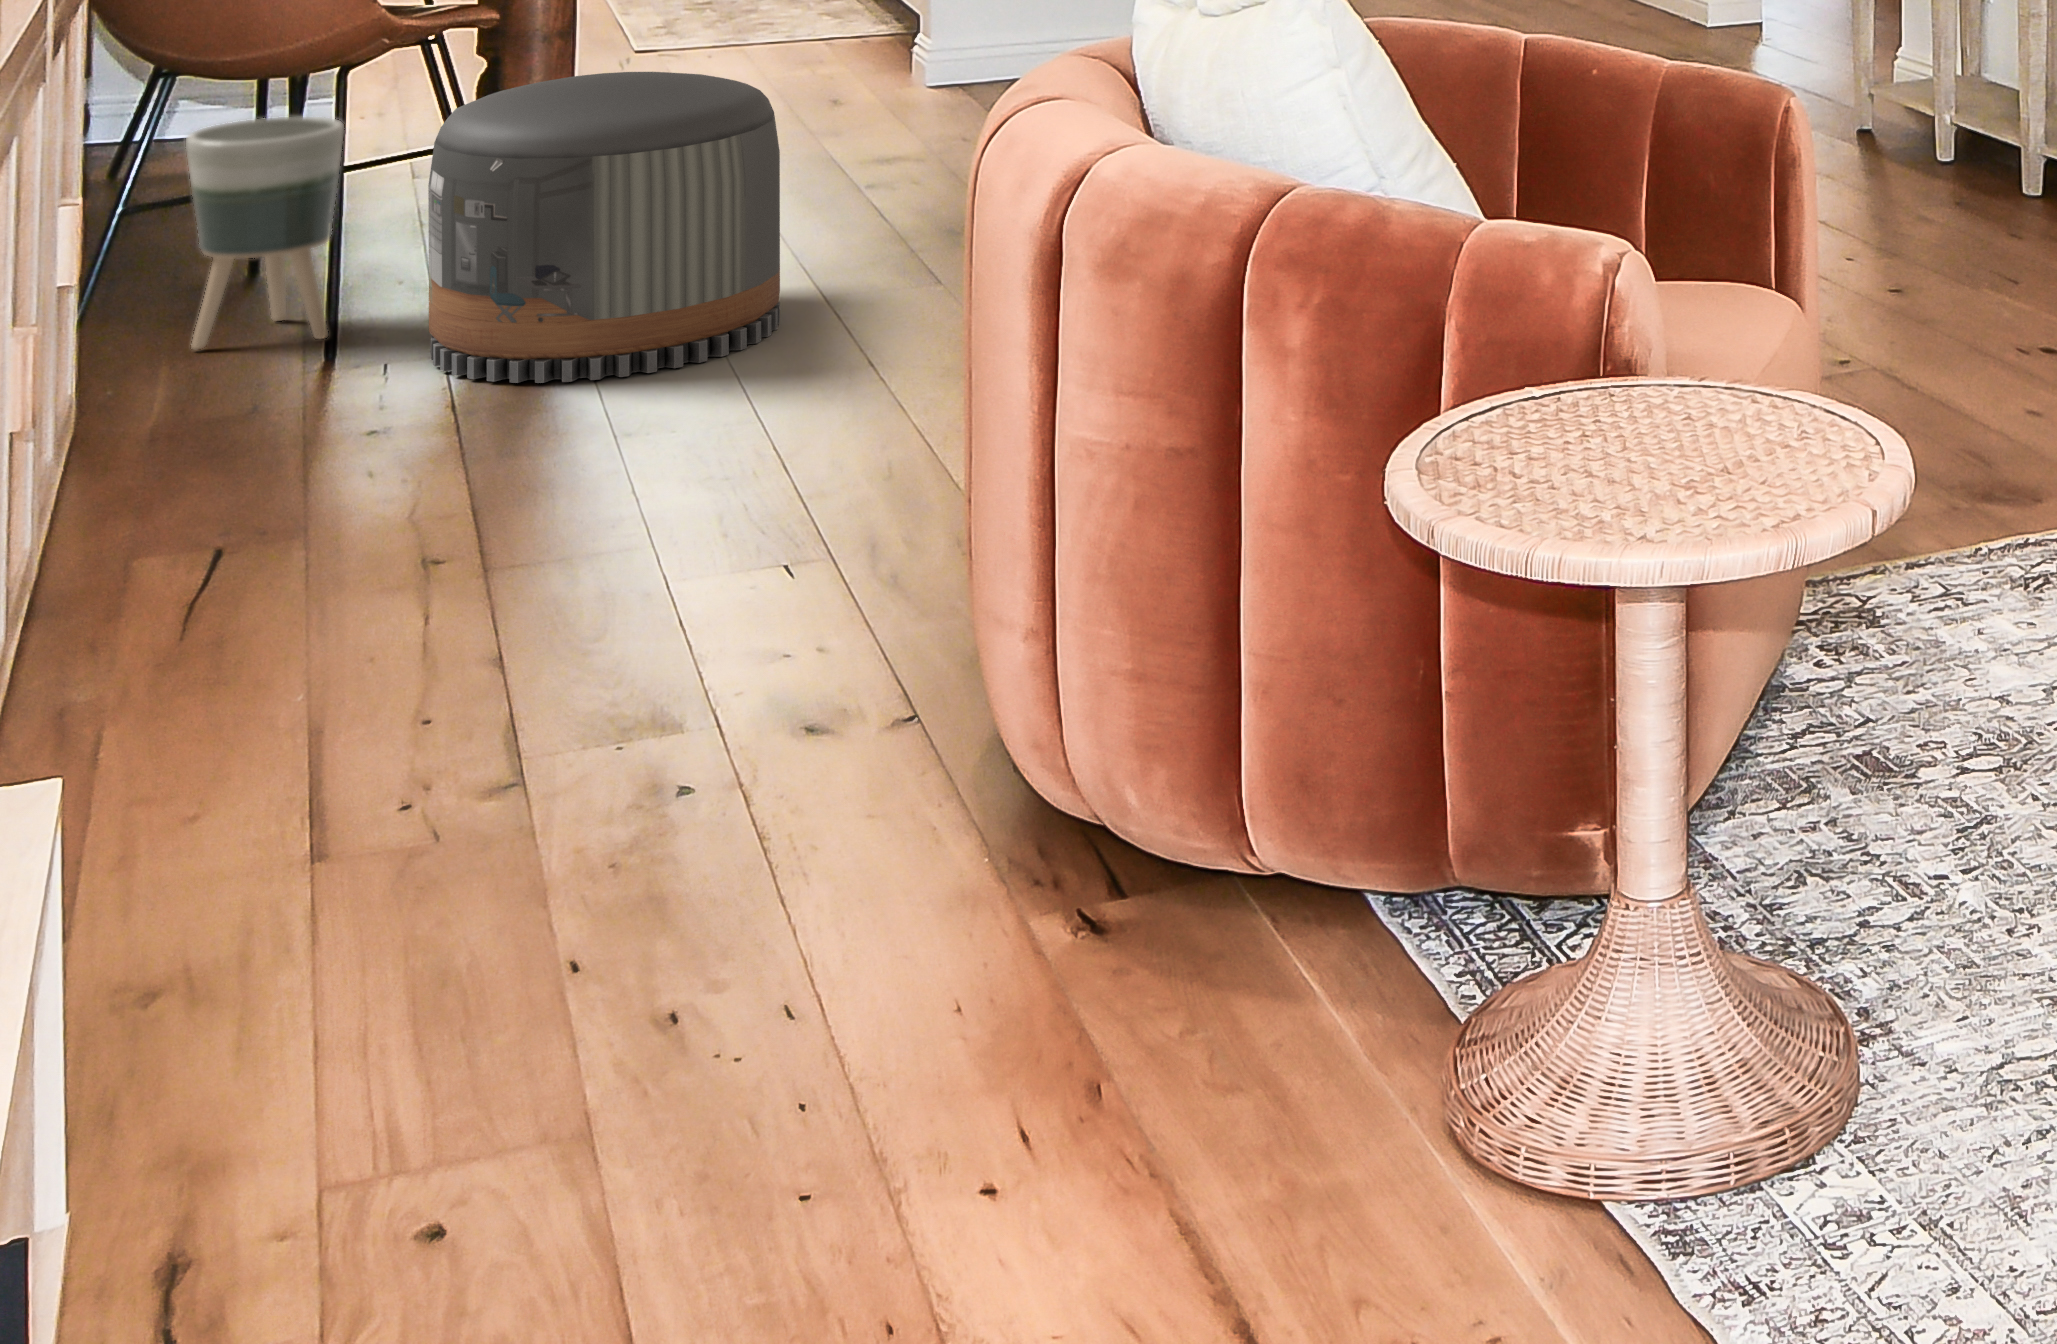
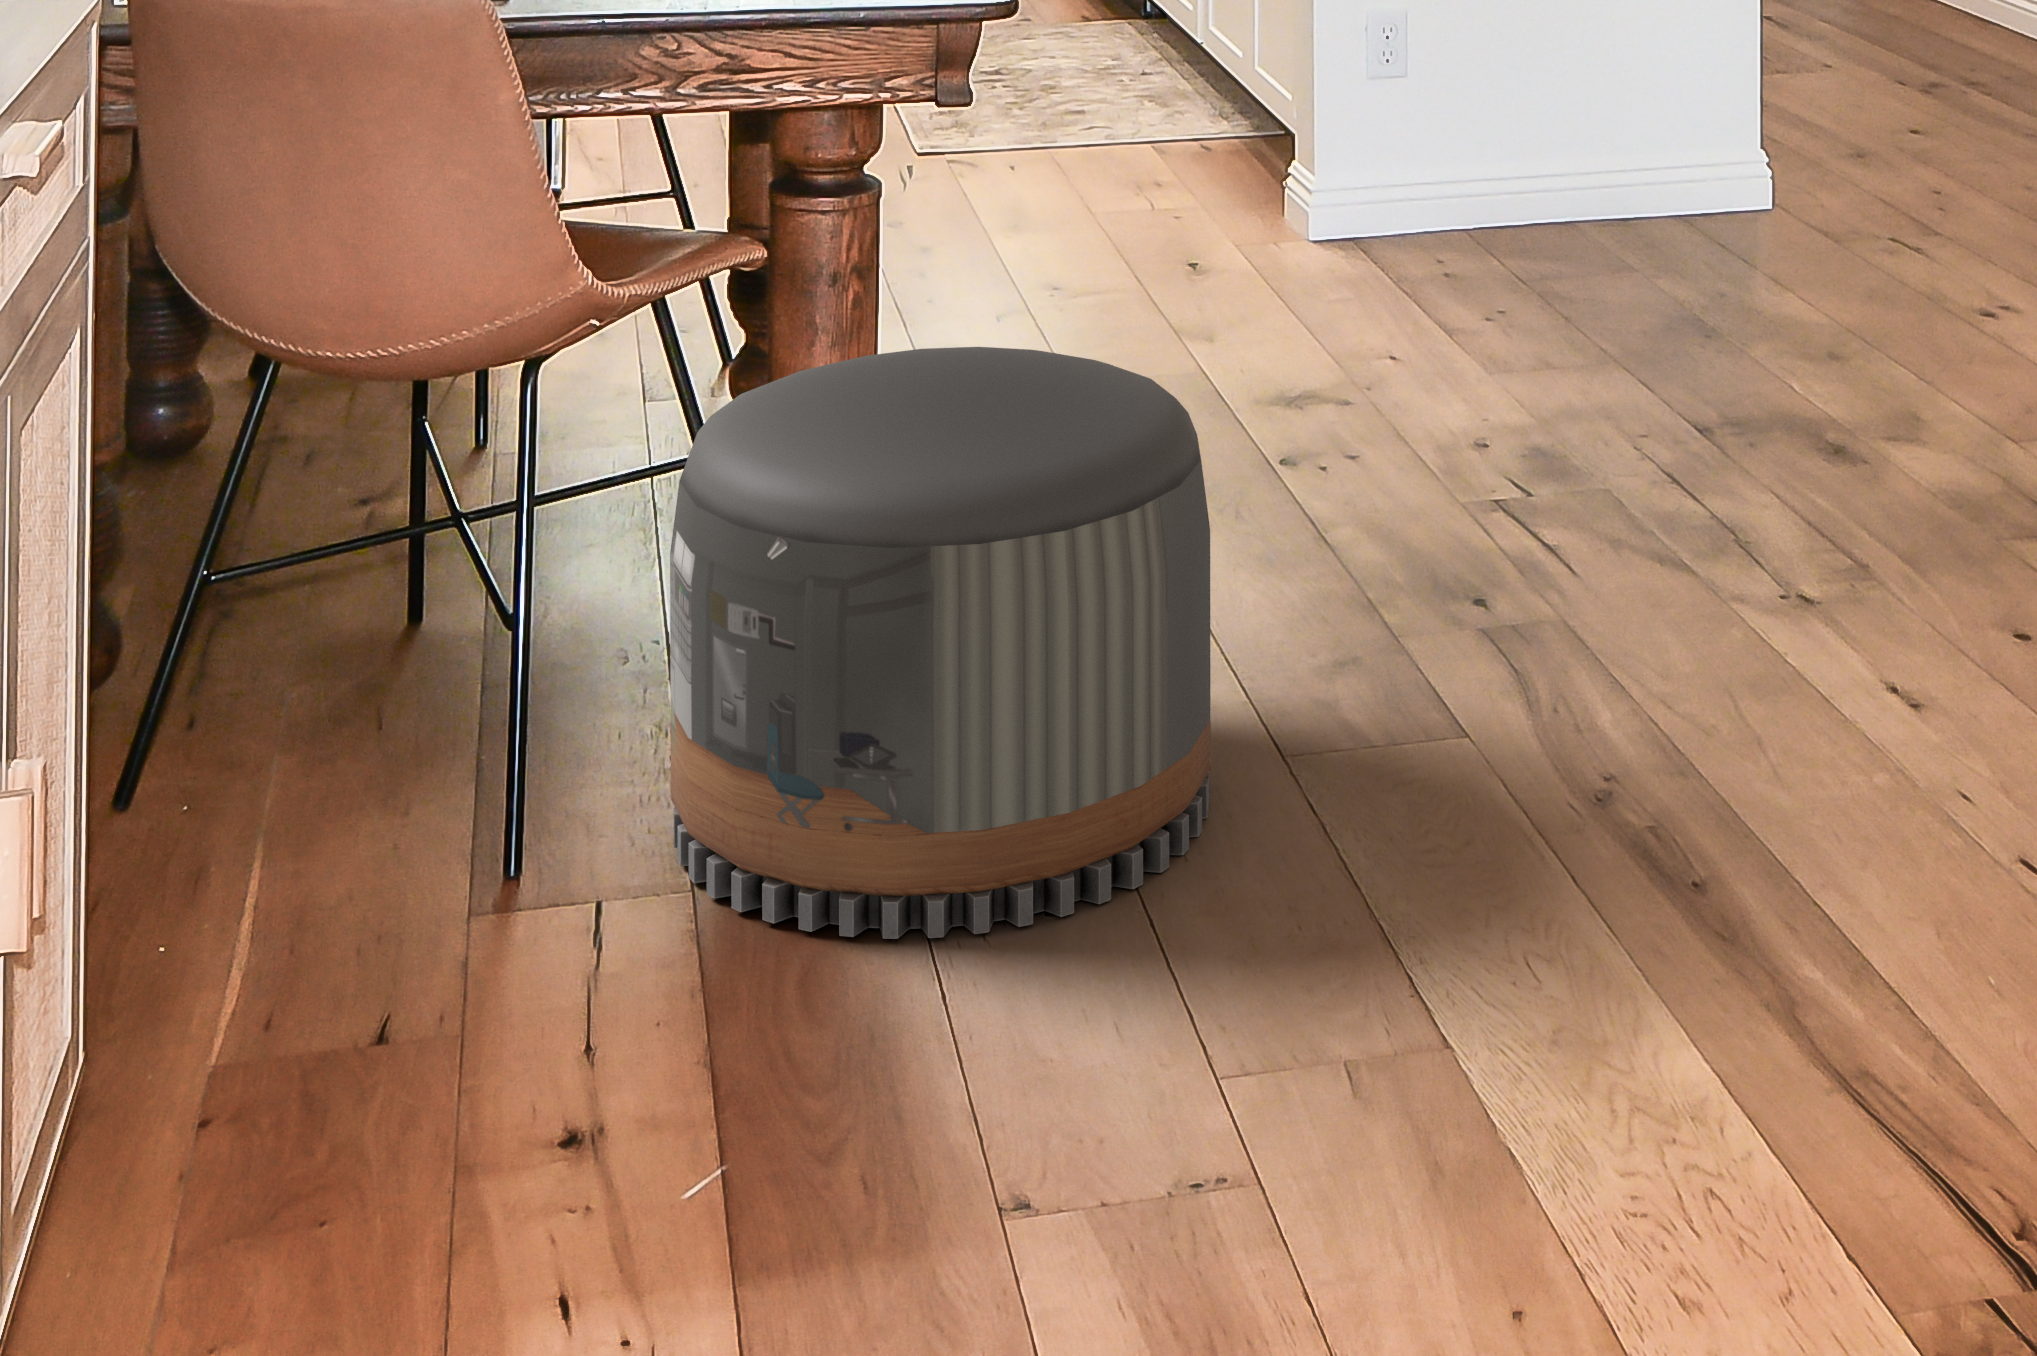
planter: present [186,117,344,349] -> none [317,387,545,775]

